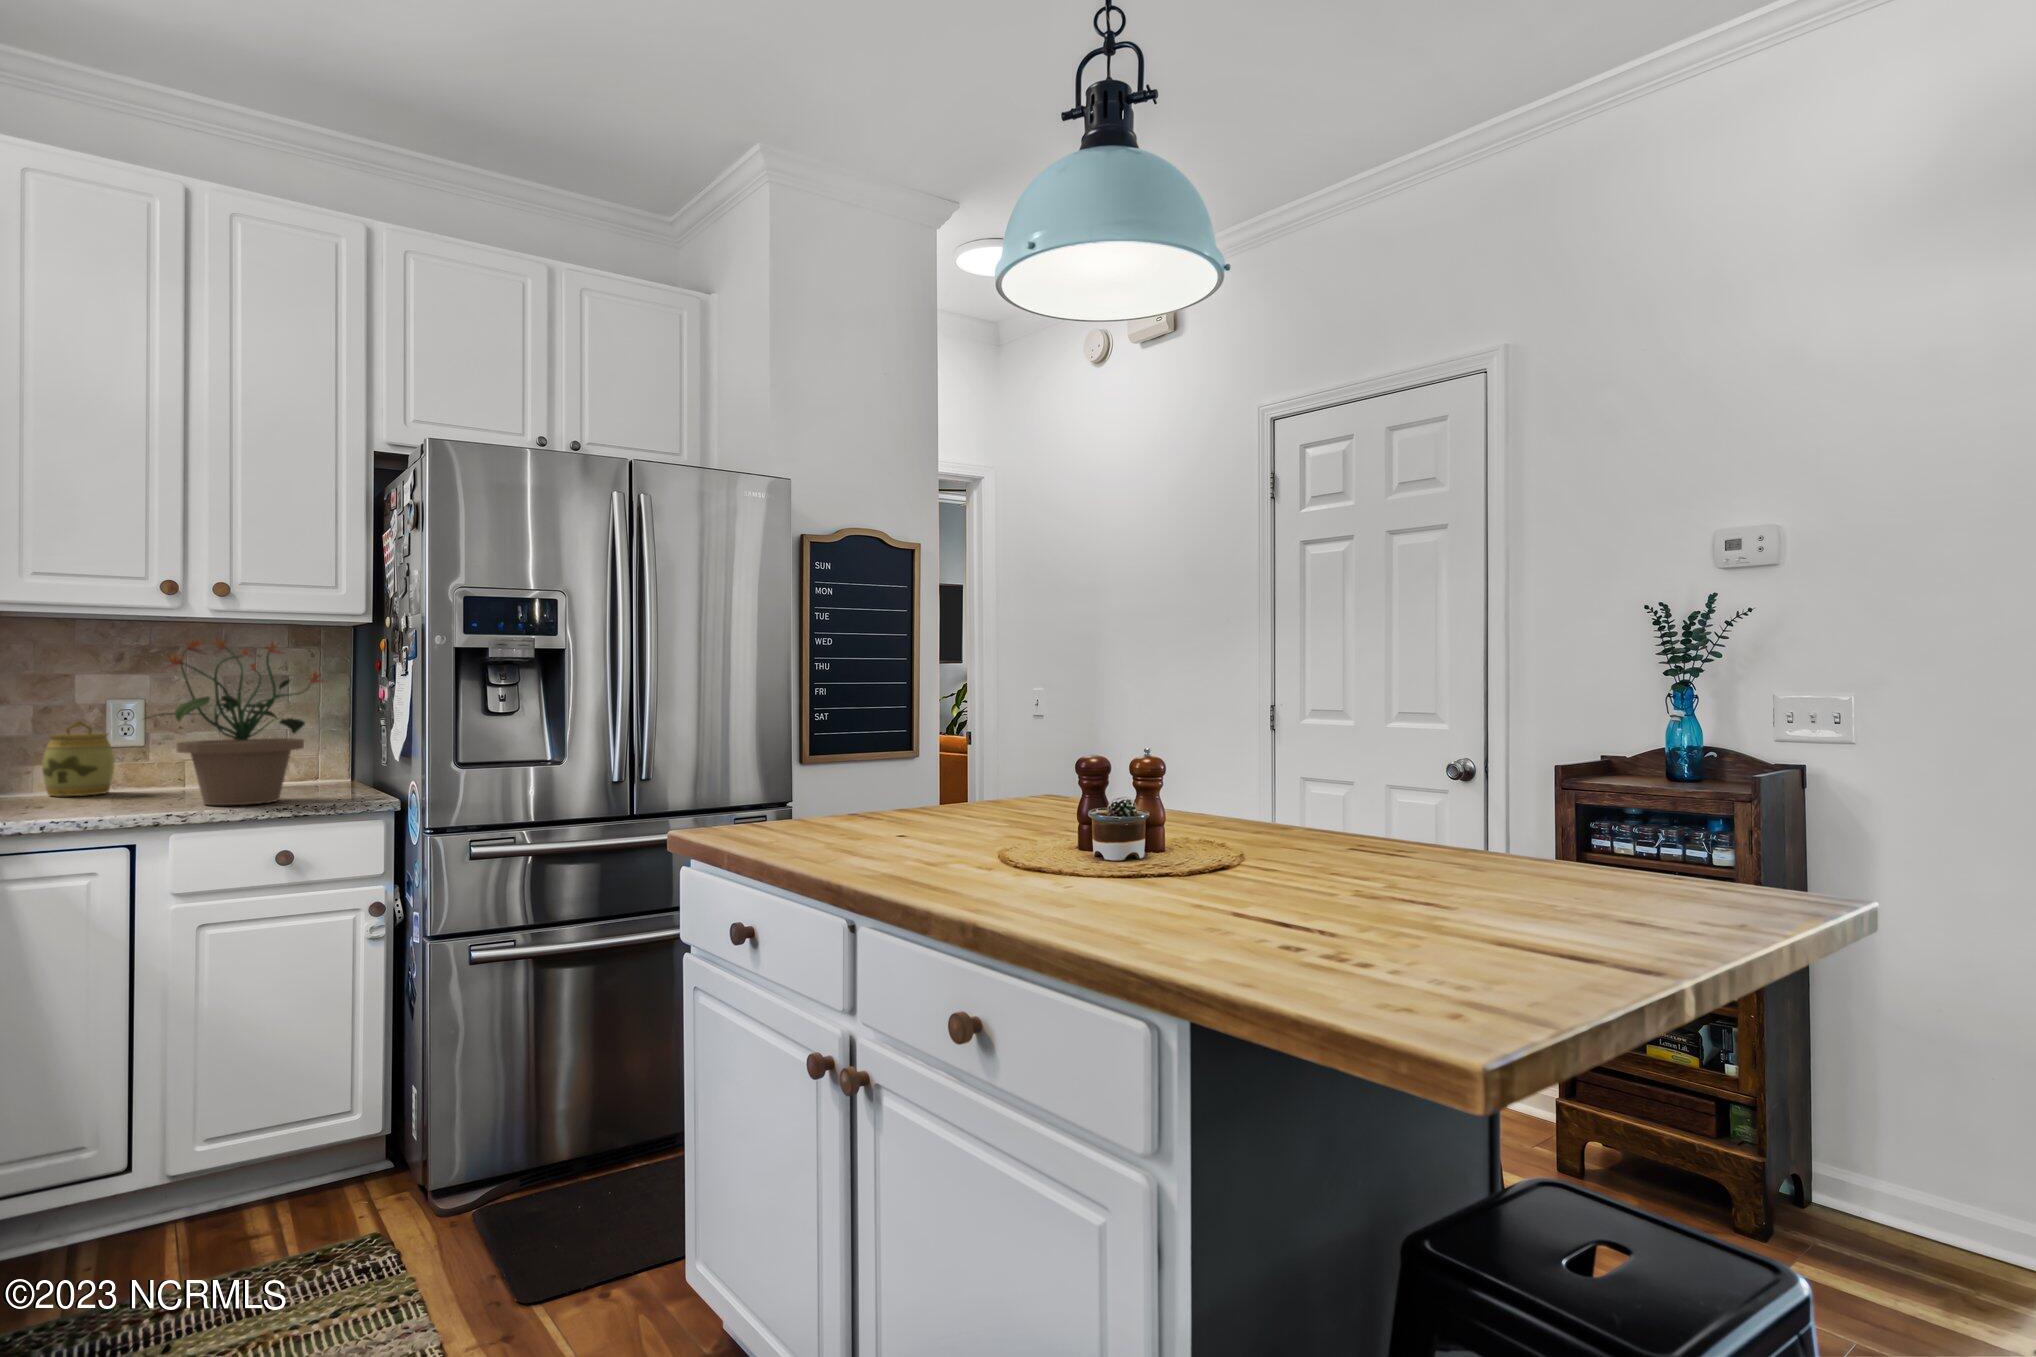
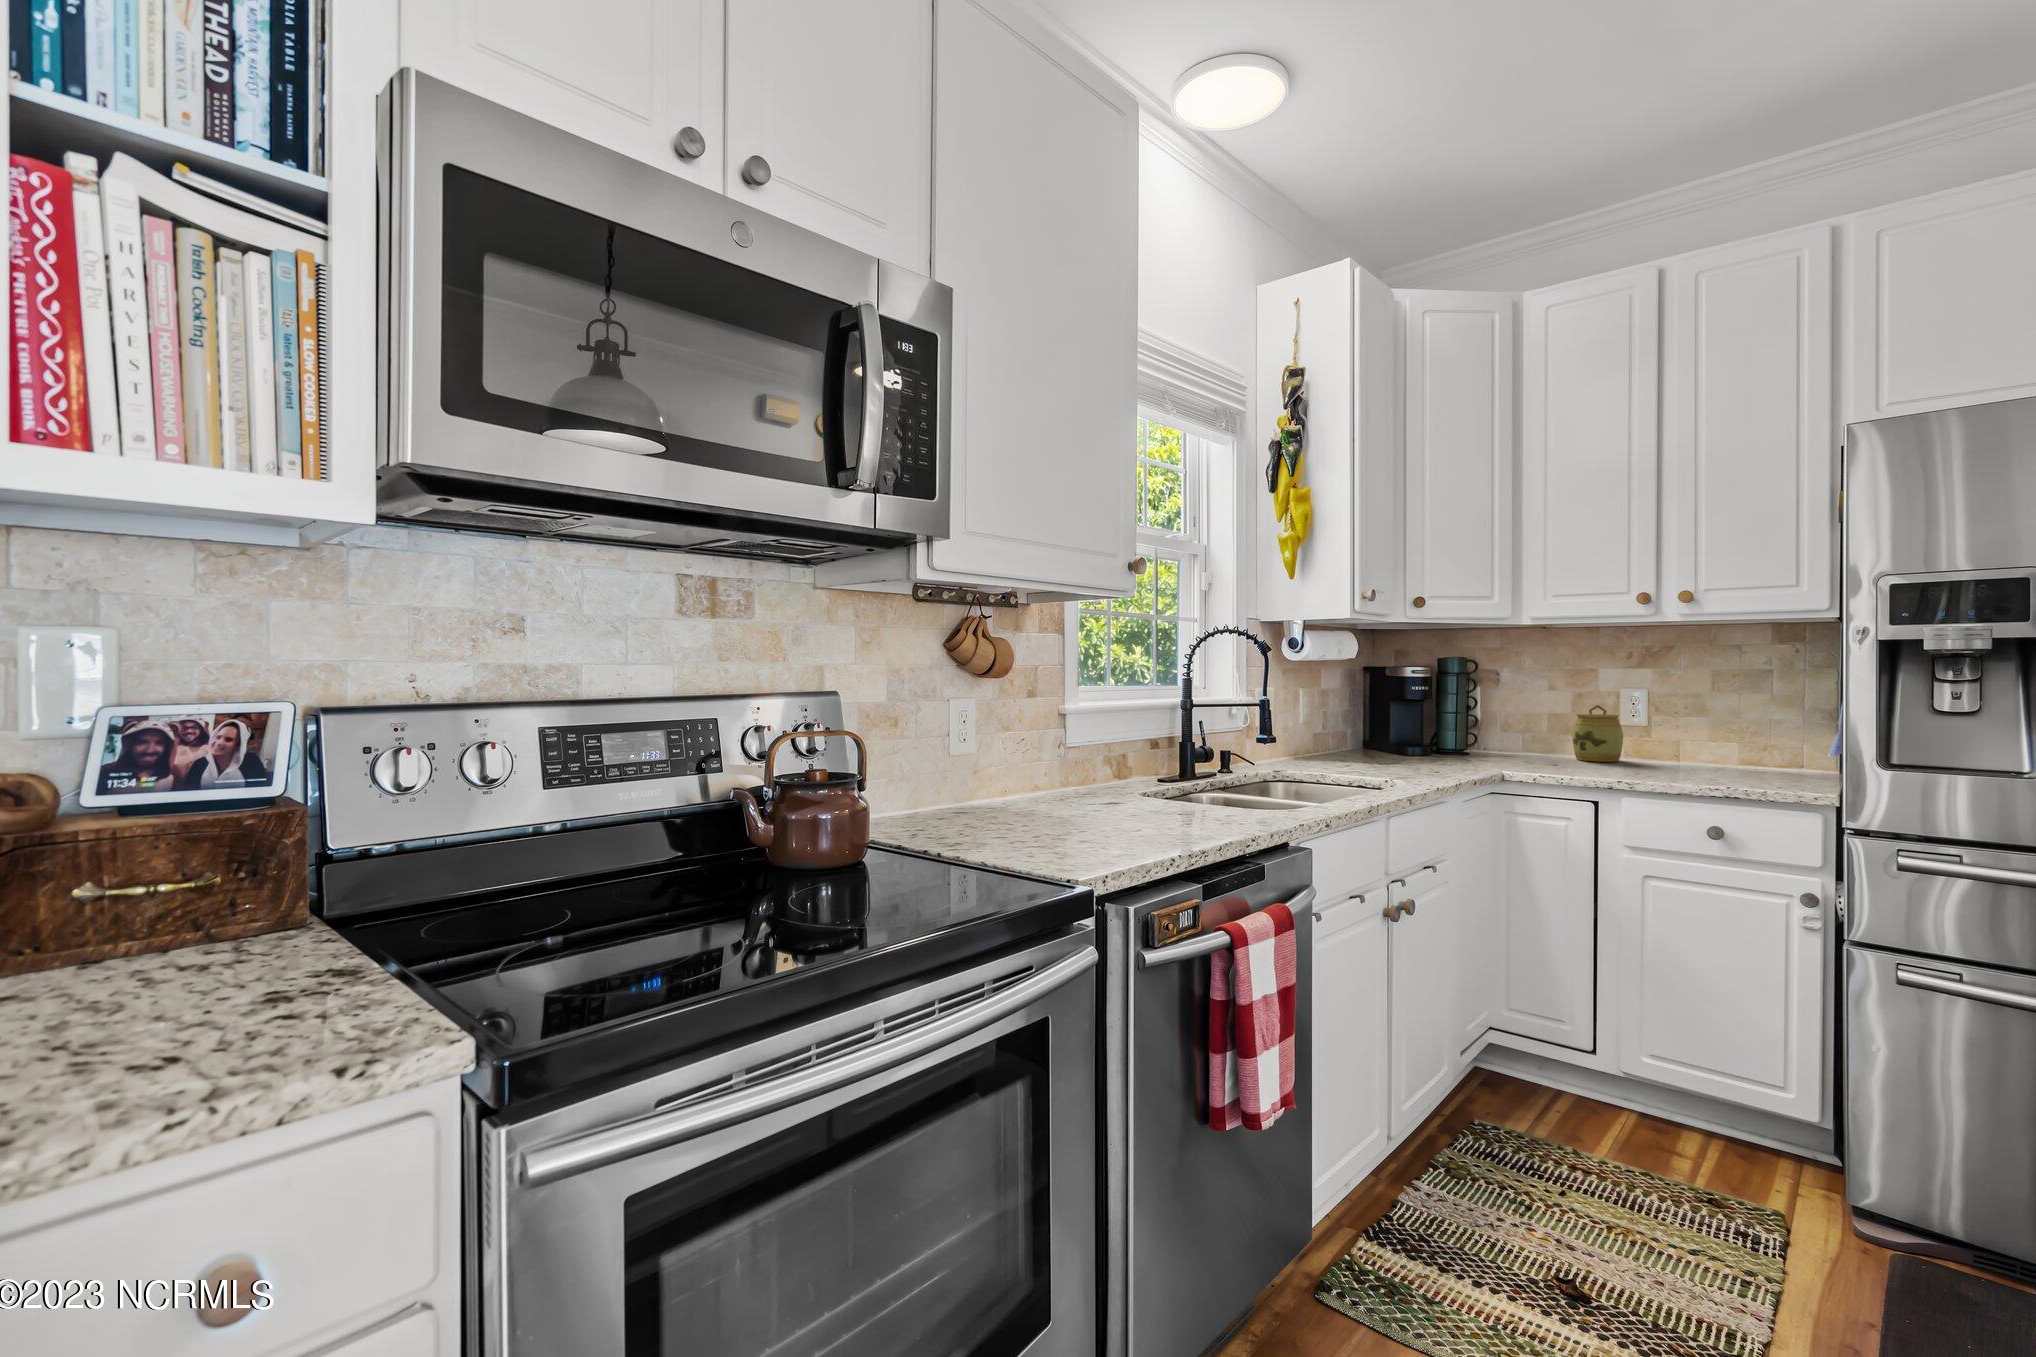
potted plant: present [156,638,321,805] -> none [1620,638,1779,783]

